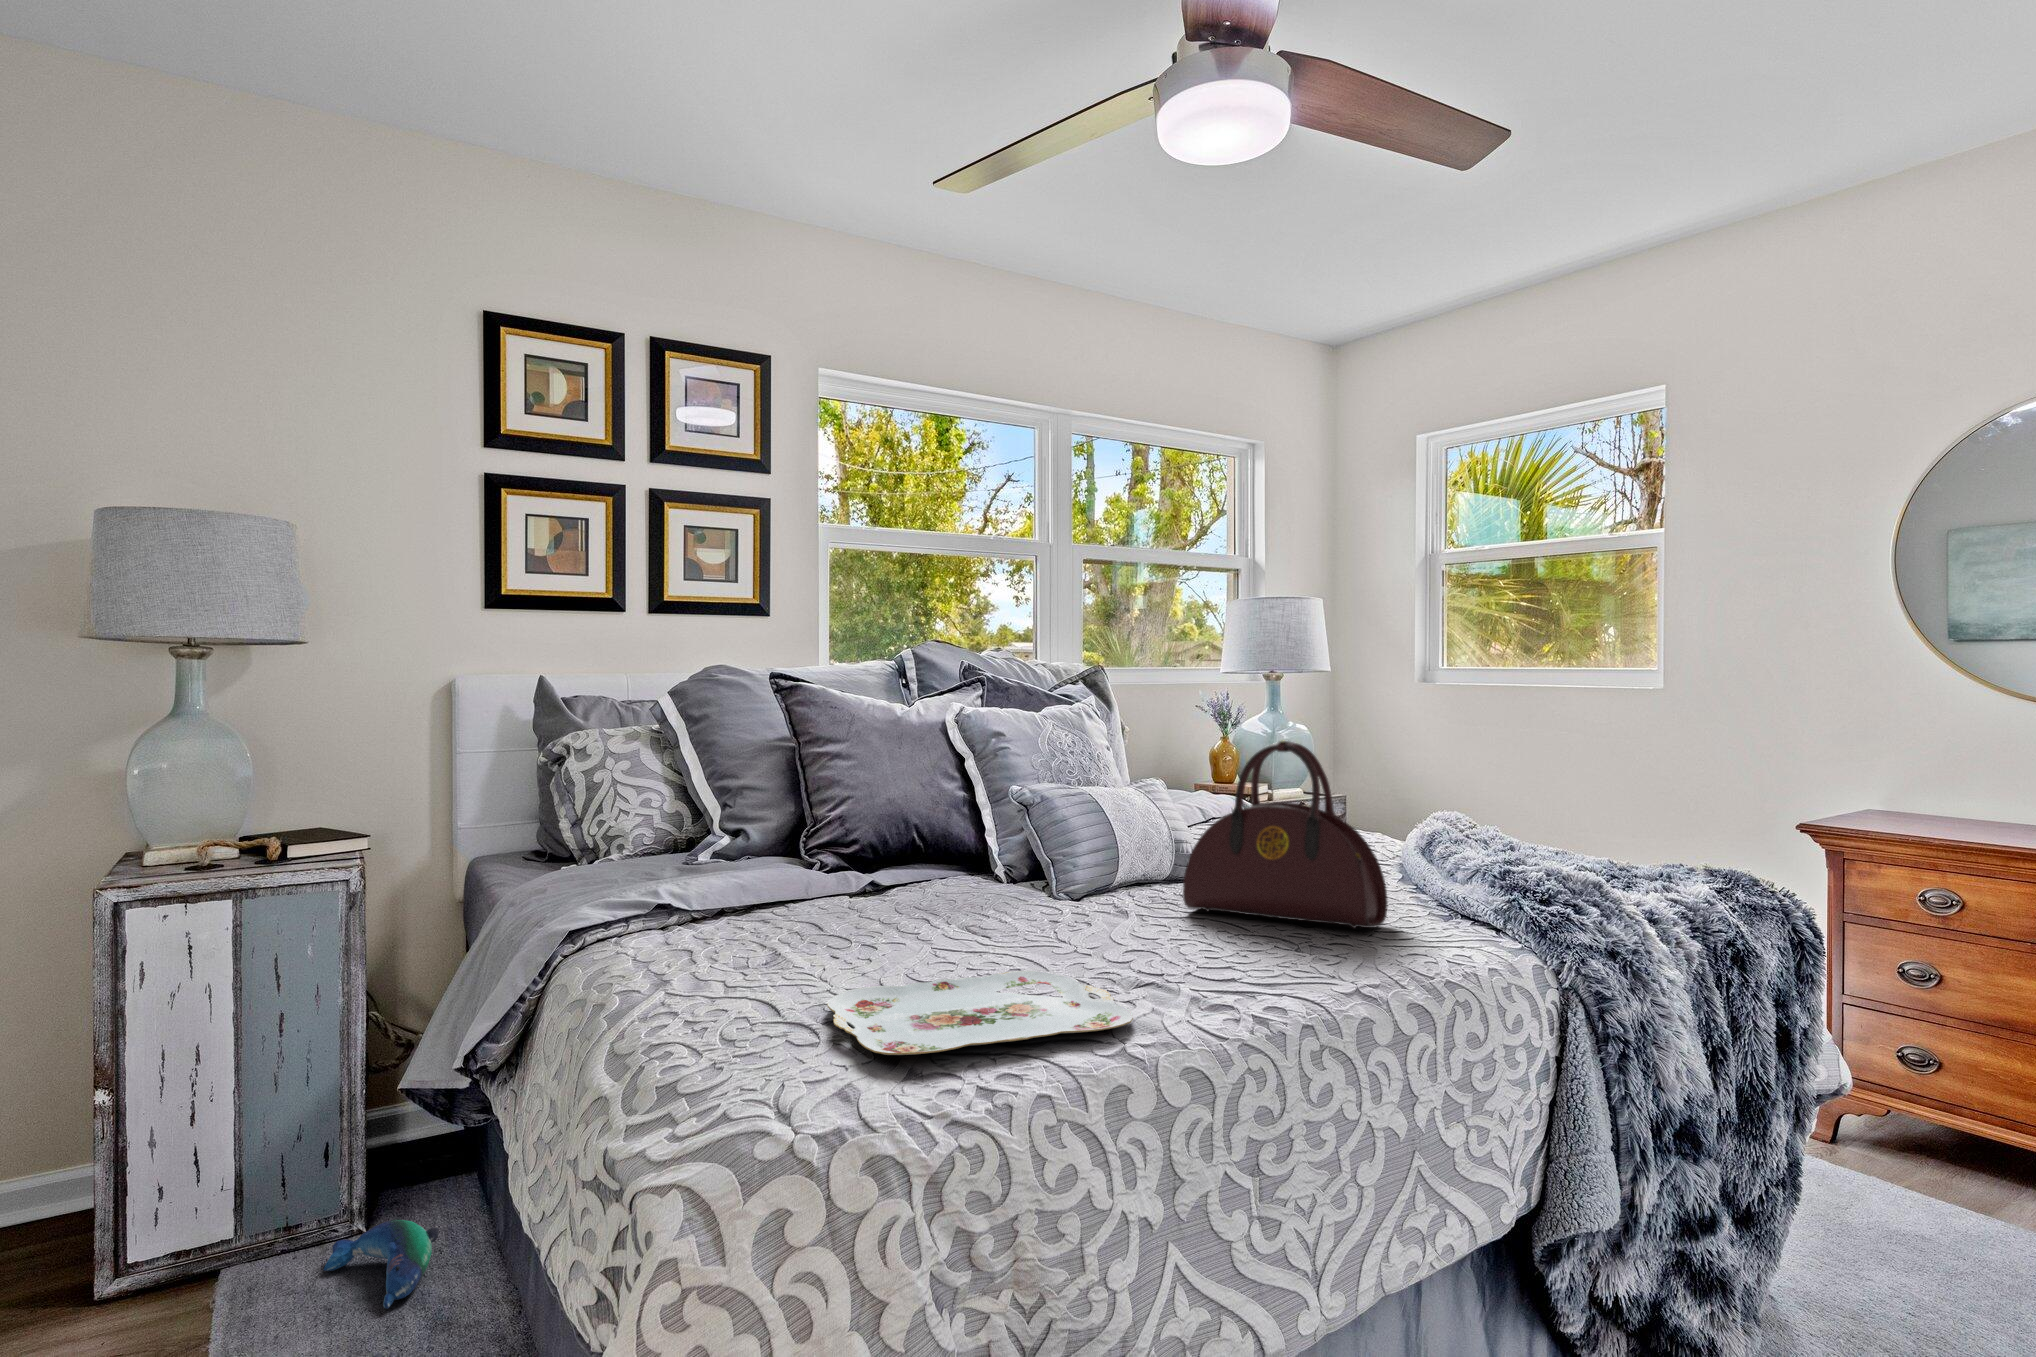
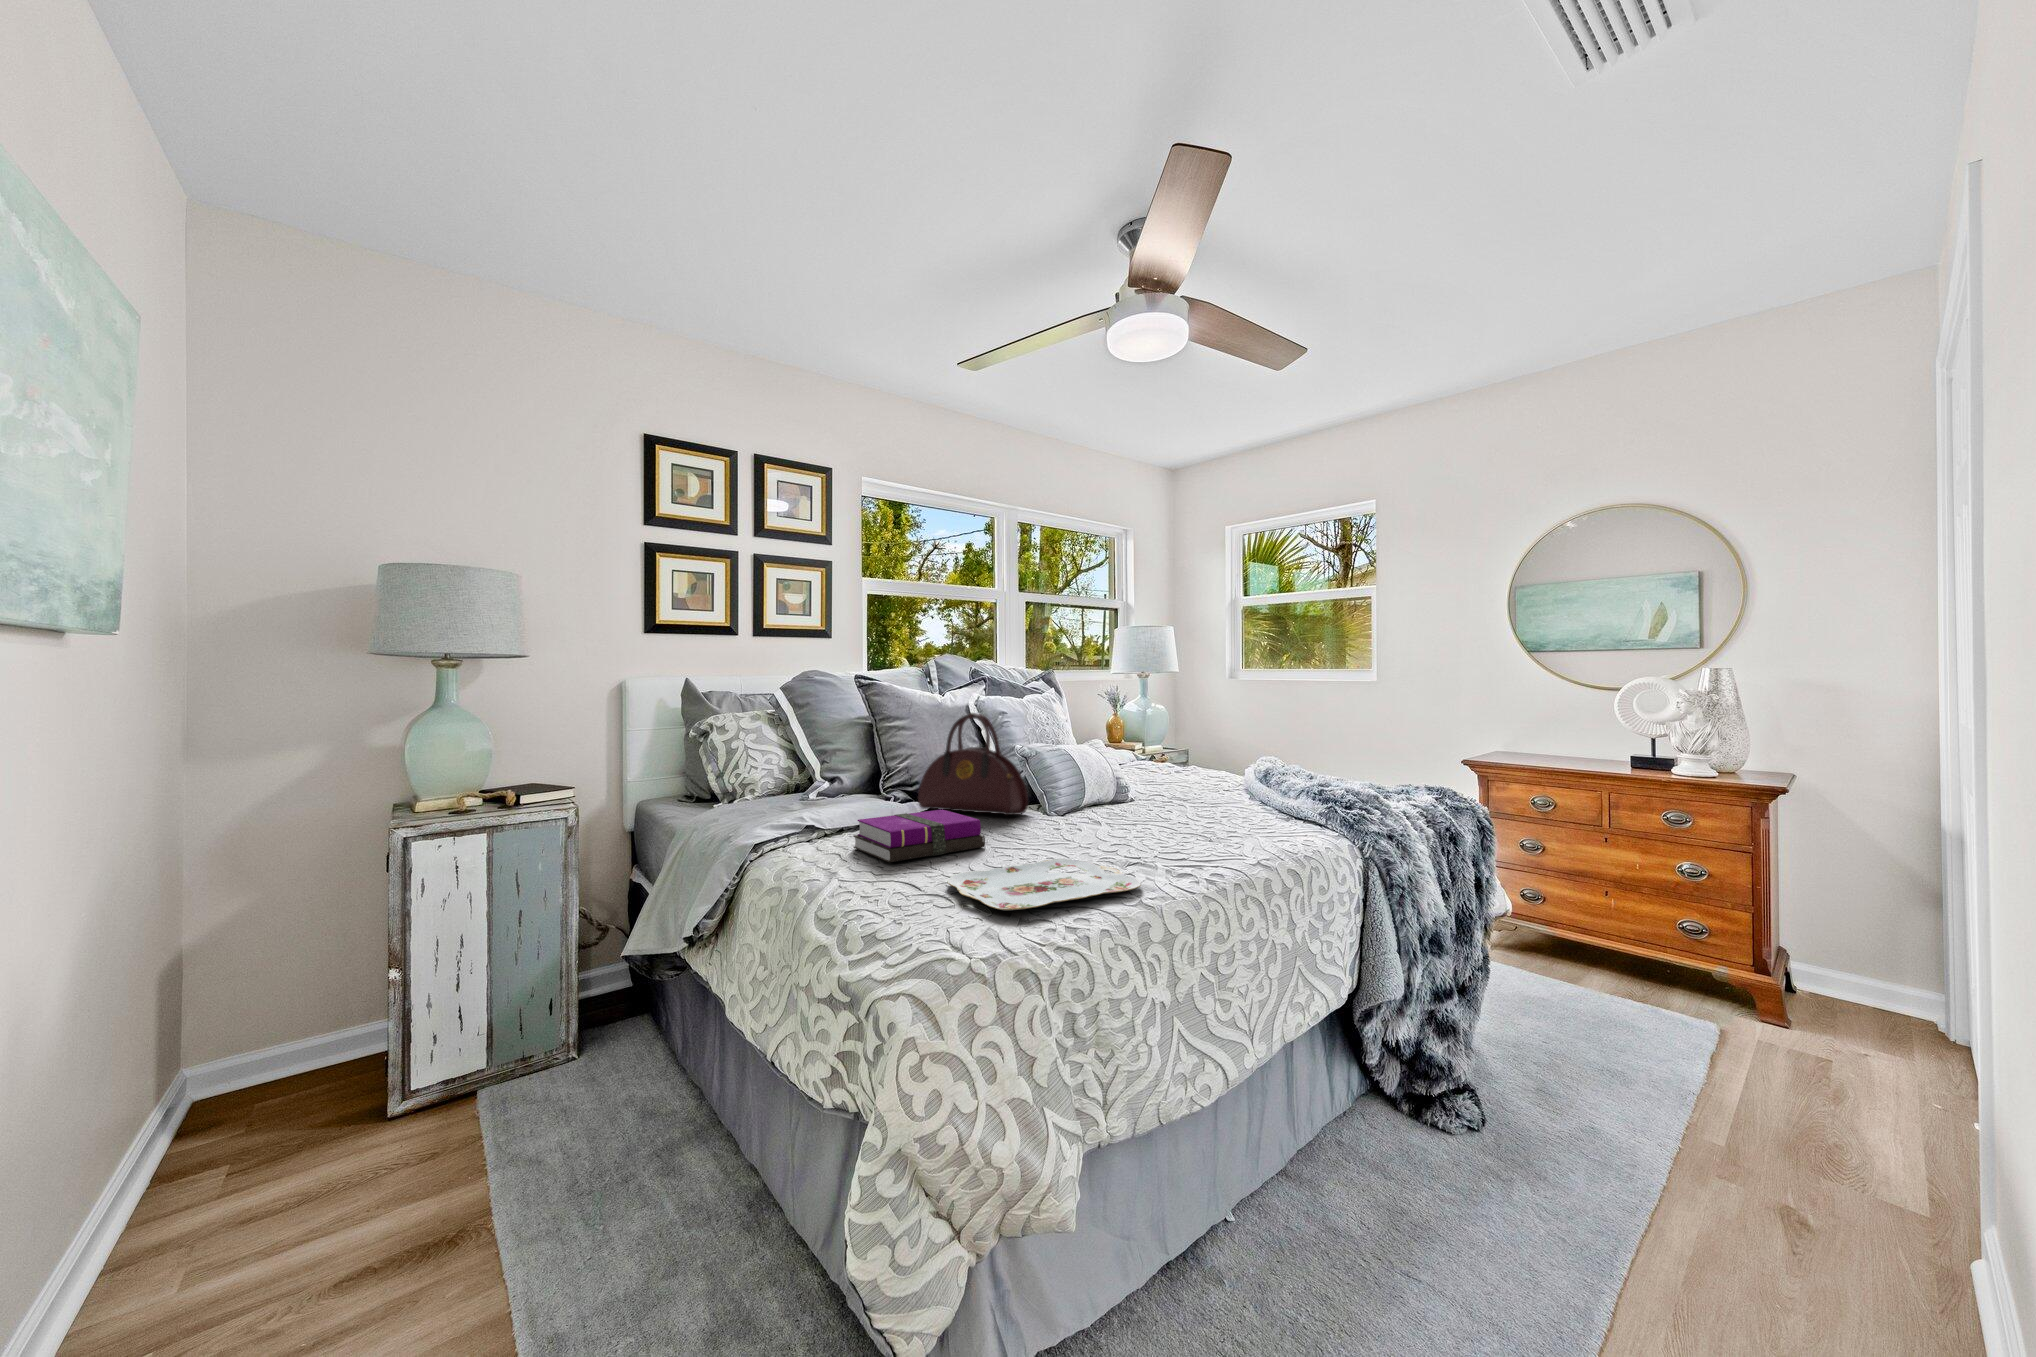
handbag: present [1183,740,1388,929] -> present [918,713,1028,815]
notebook: none [726,884,926,966] -> present [853,809,985,862]
plush toy: present [324,1220,439,1309] -> none [557,1047,638,1105]

